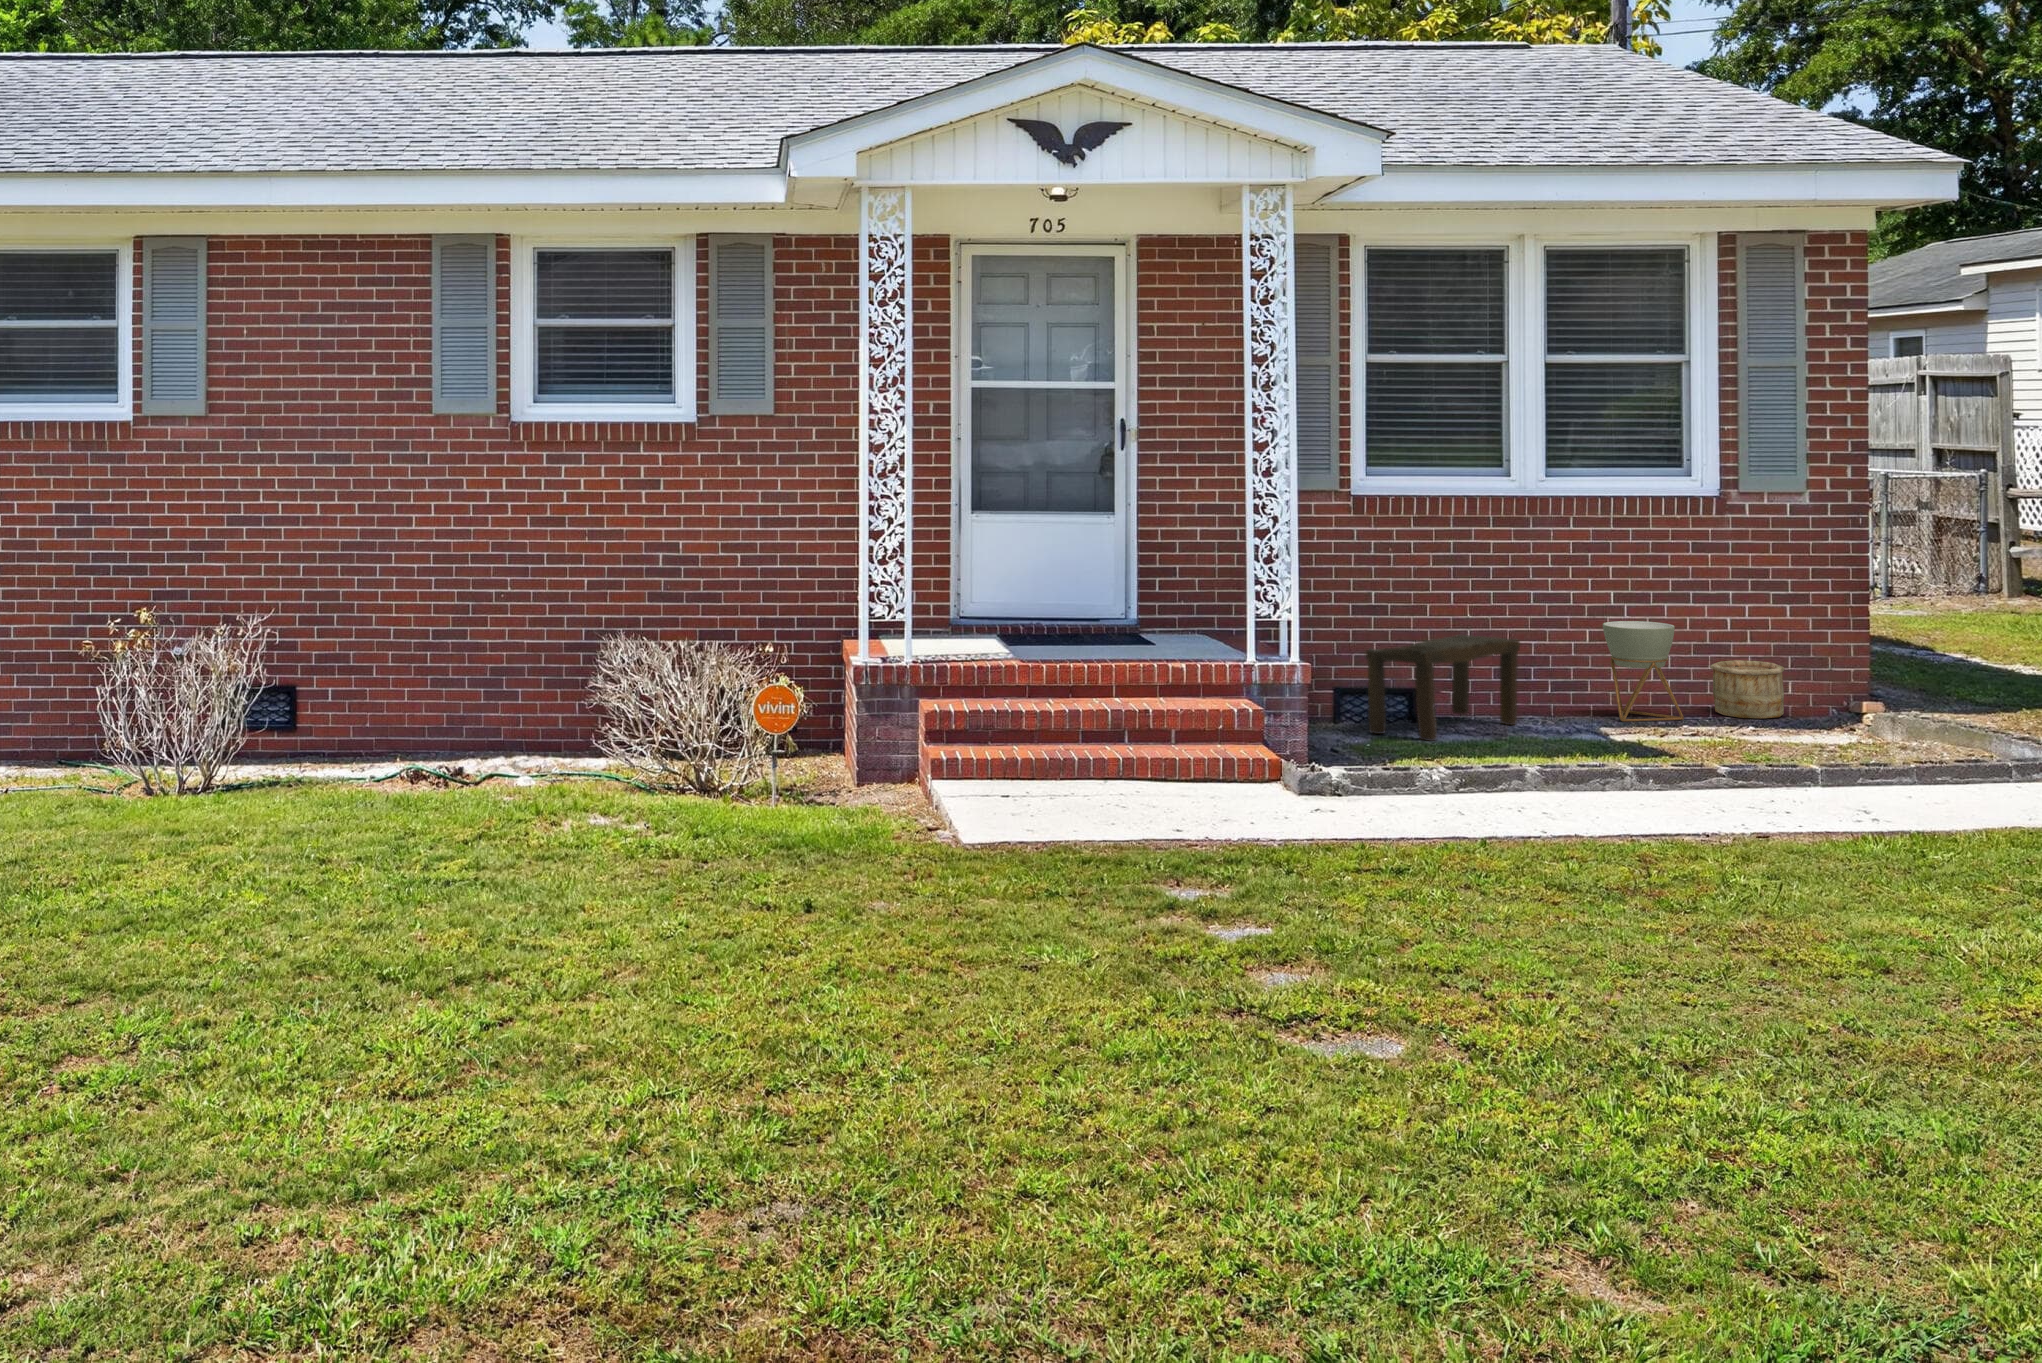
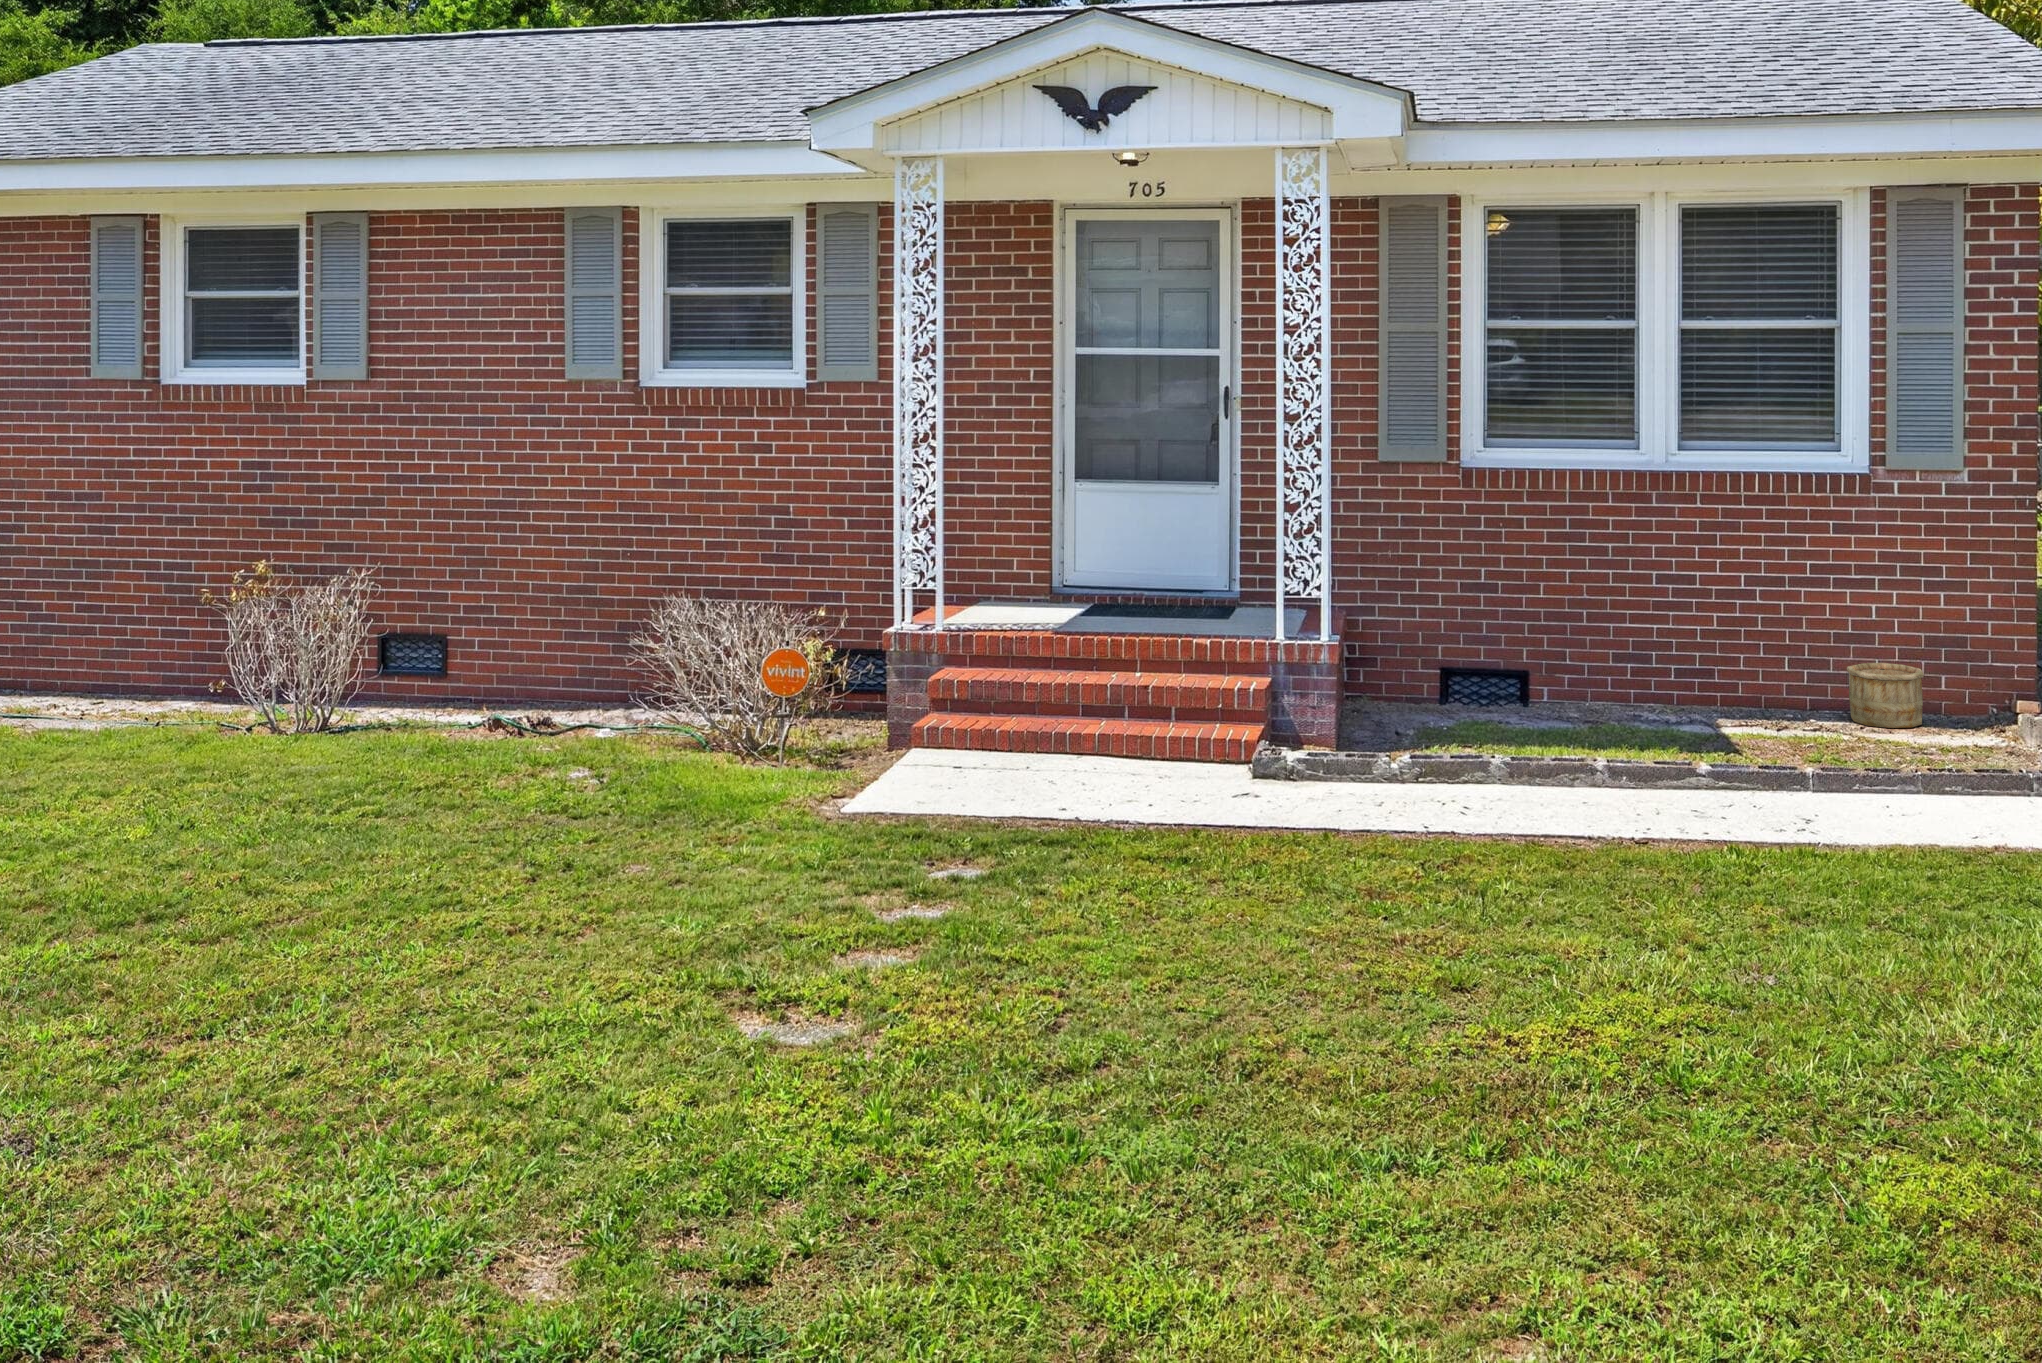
planter: present [1603,621,1684,722] -> none [1721,614,1800,724]
bench: present [1366,635,1520,741] -> none [1436,620,1613,730]

